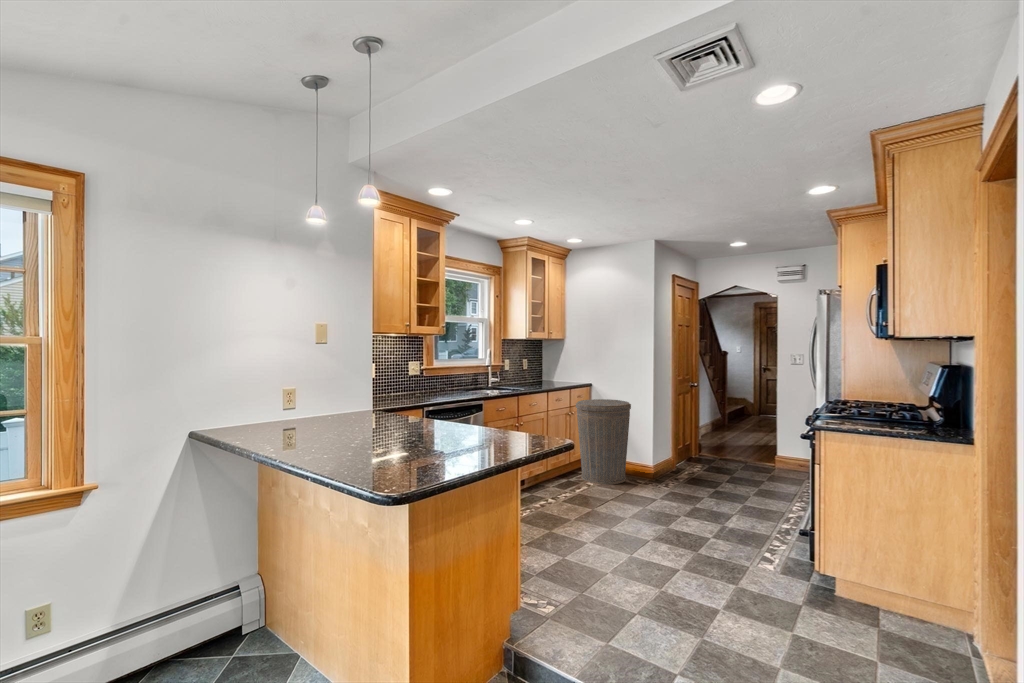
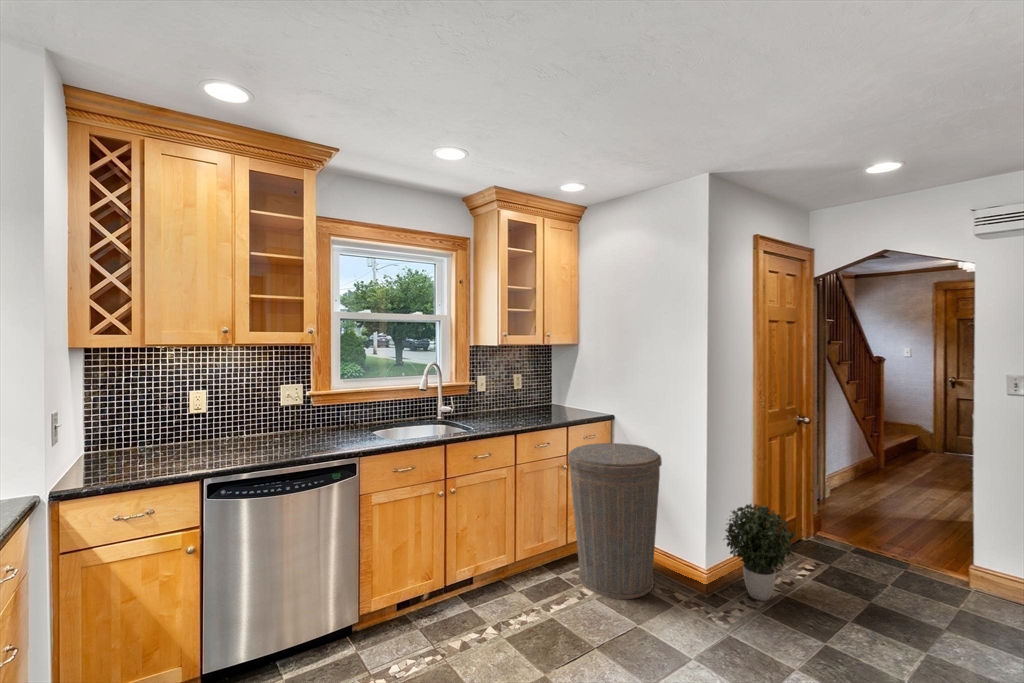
potted plant: none [662,427,699,479] -> present [725,504,795,601]

